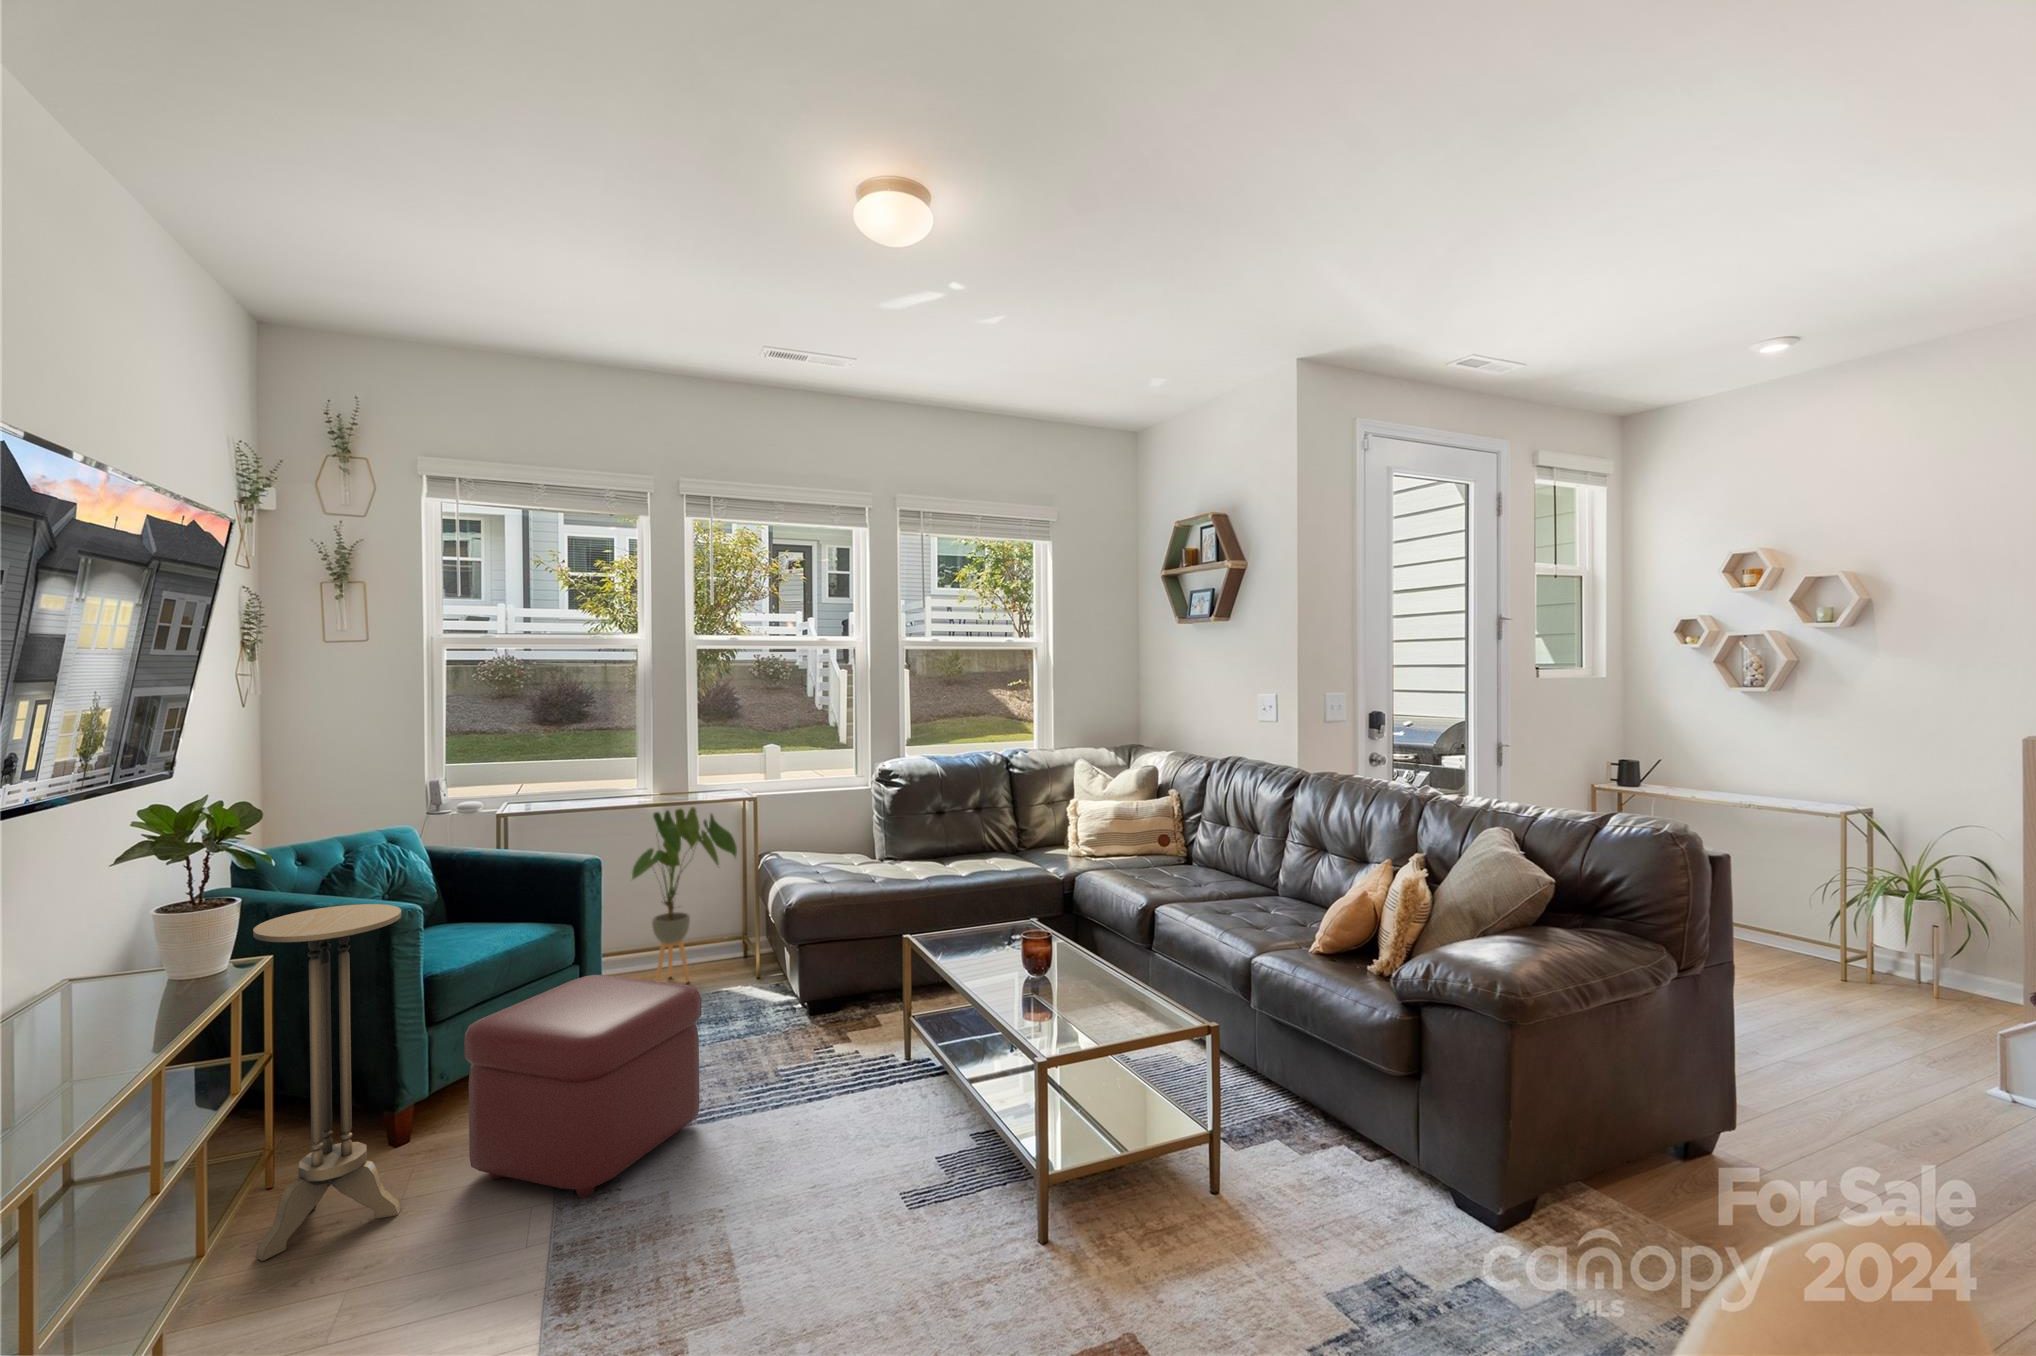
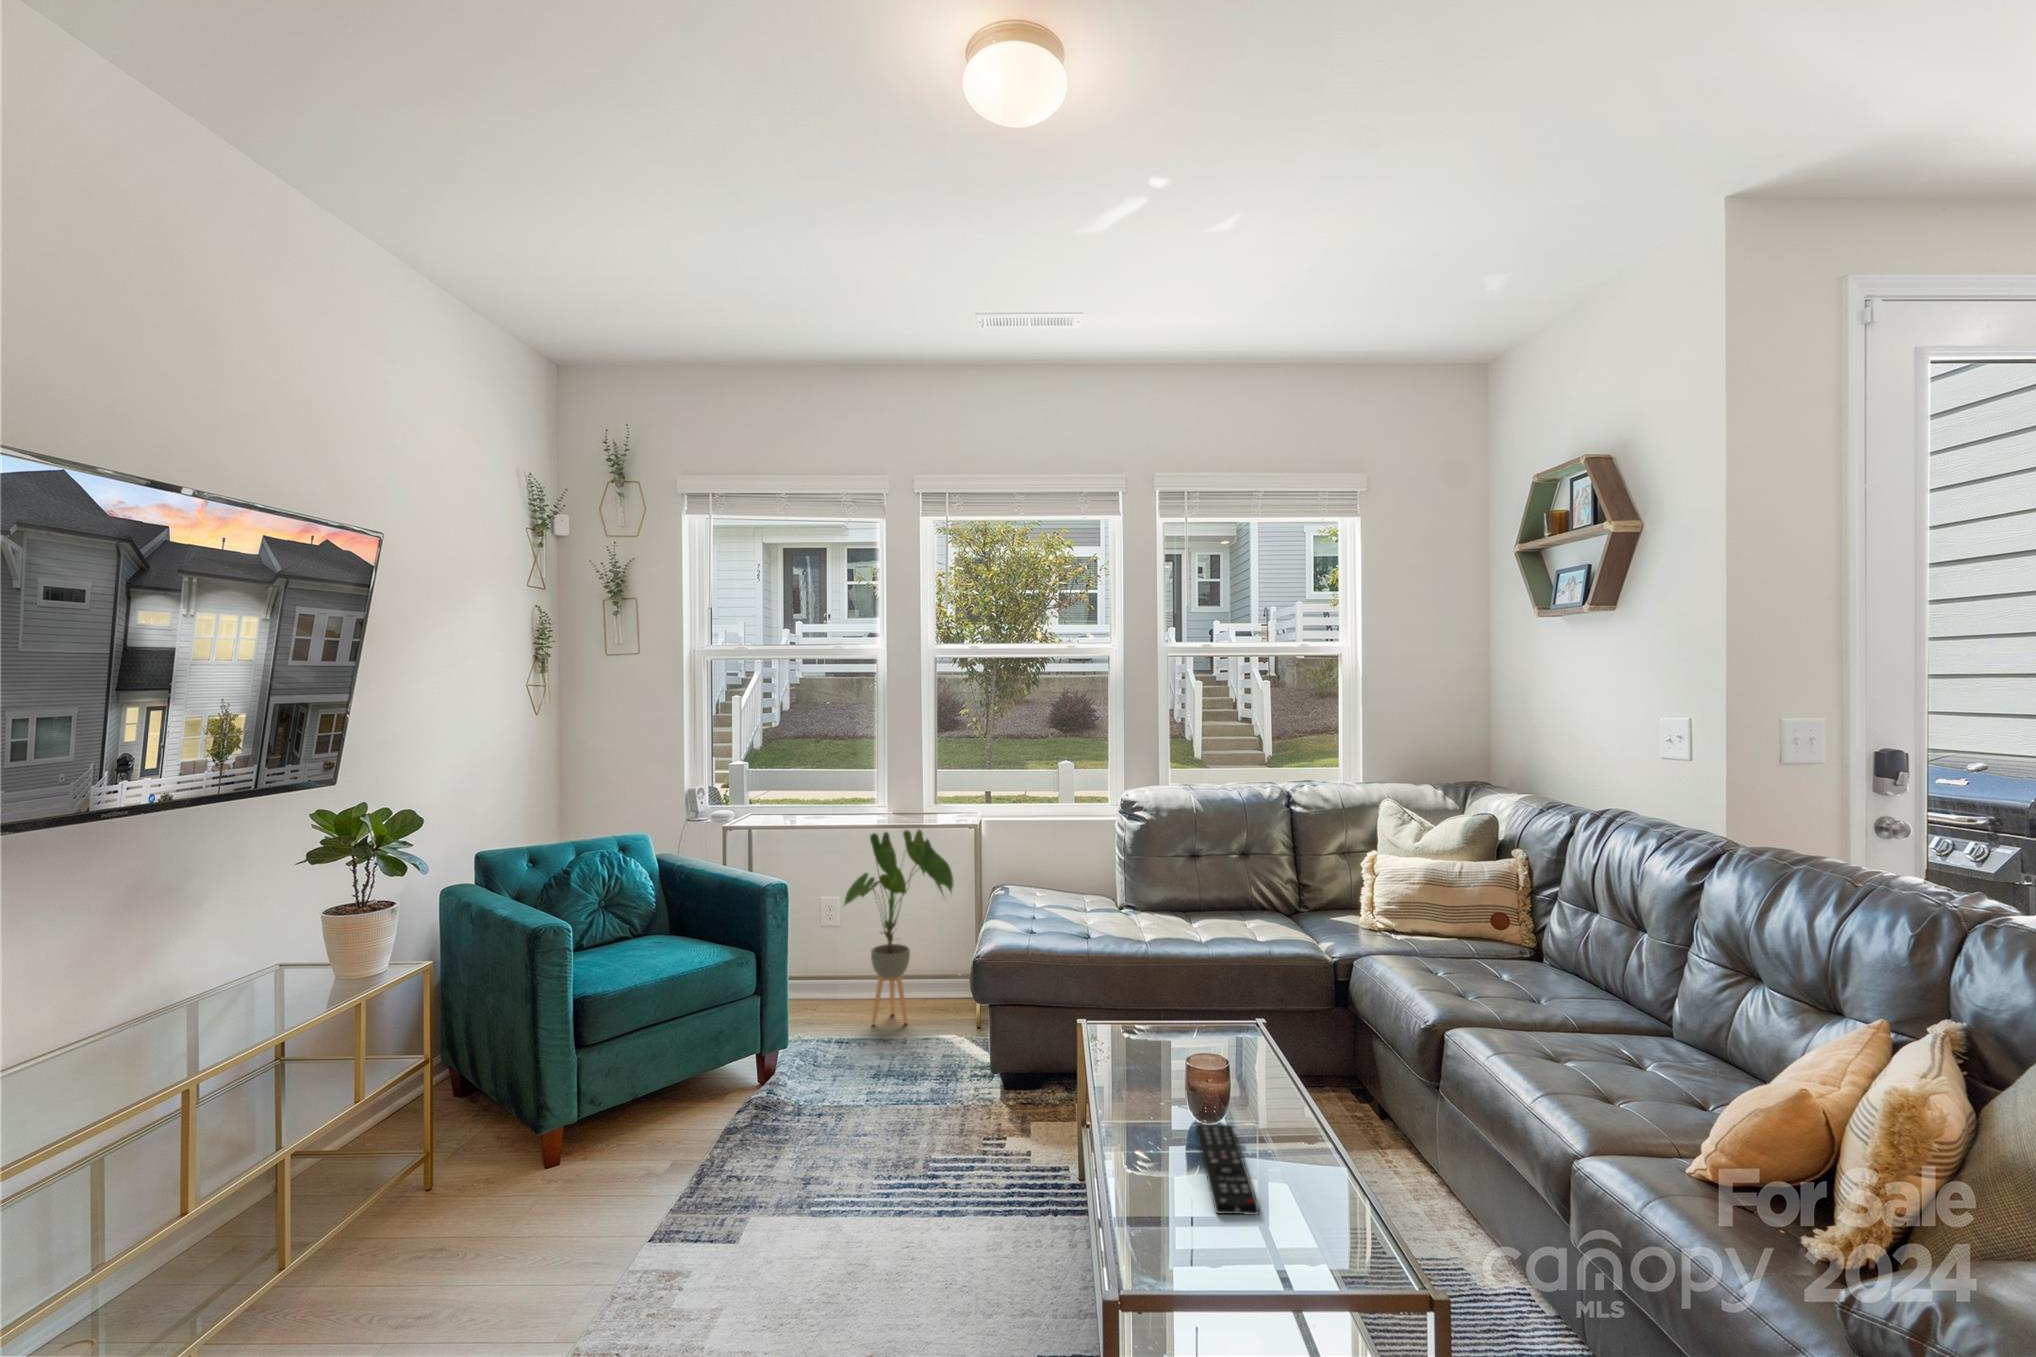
side table: present [253,904,401,1261] -> none [350,920,501,1283]
ottoman: present [464,975,702,1198] -> none [558,1019,814,1289]
remote control: none [1025,981,1092,1027] -> present [1196,1124,1259,1215]

